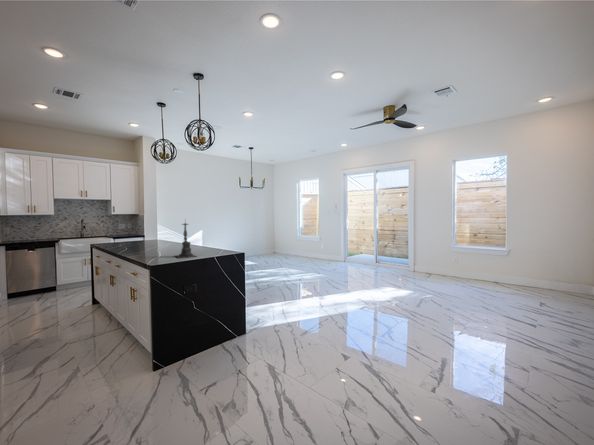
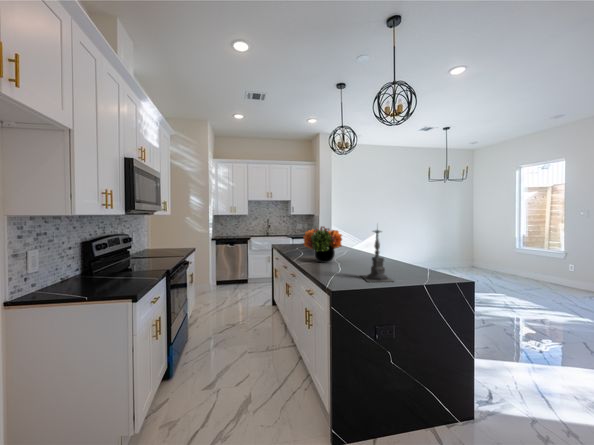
flower arrangement: none [126,223,163,252] -> present [304,226,342,263]

